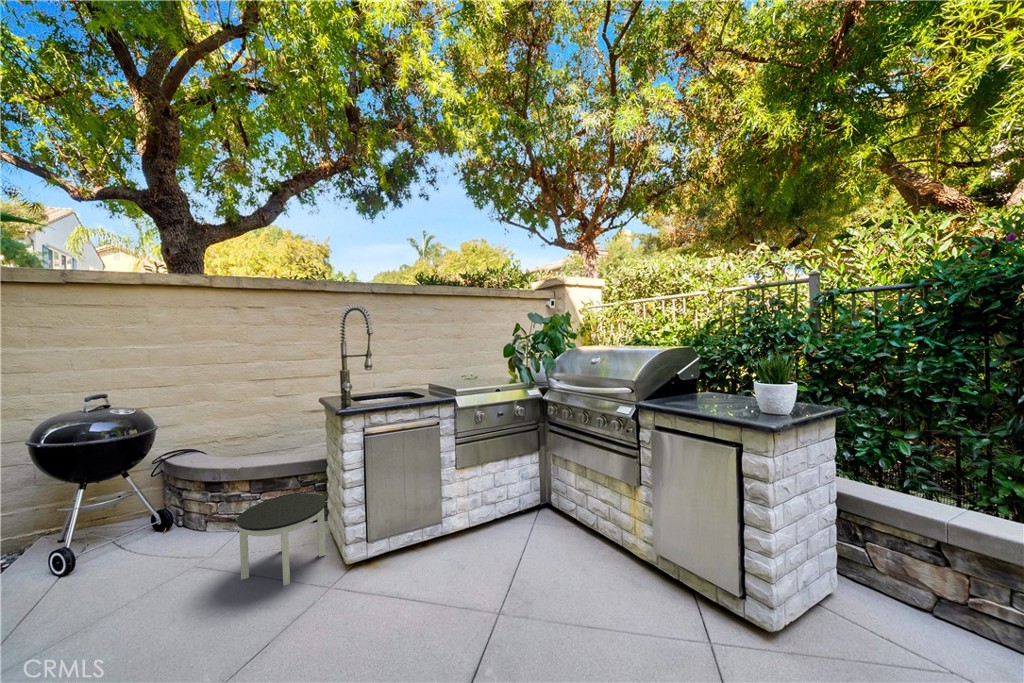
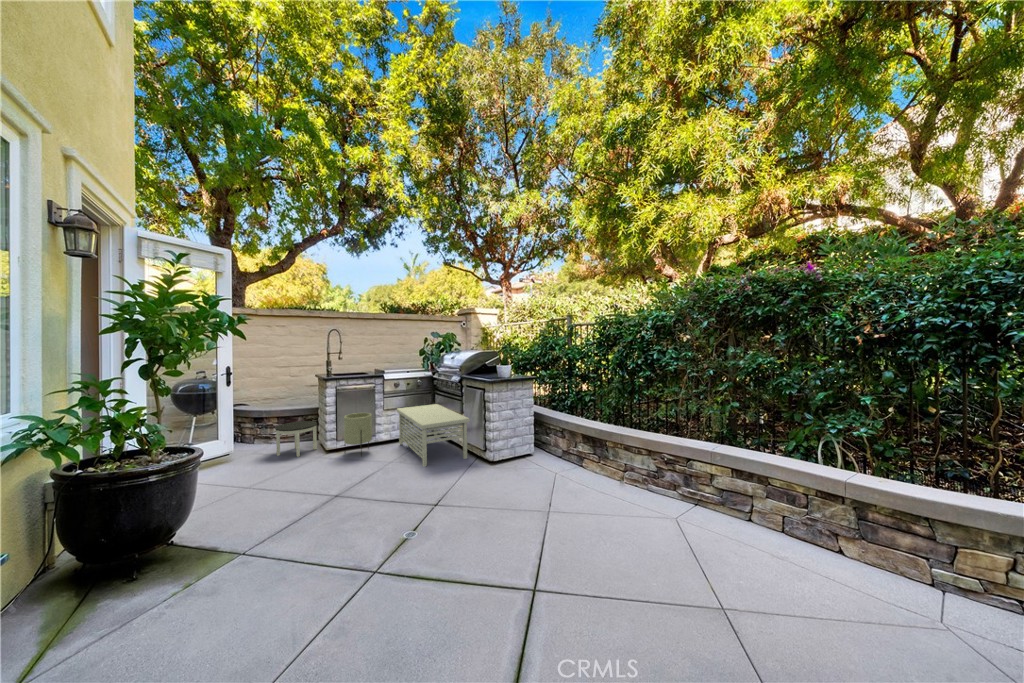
storage bench: none [483,451,685,649] -> present [397,404,470,467]
planter: none [384,481,442,589] -> present [344,413,372,455]

